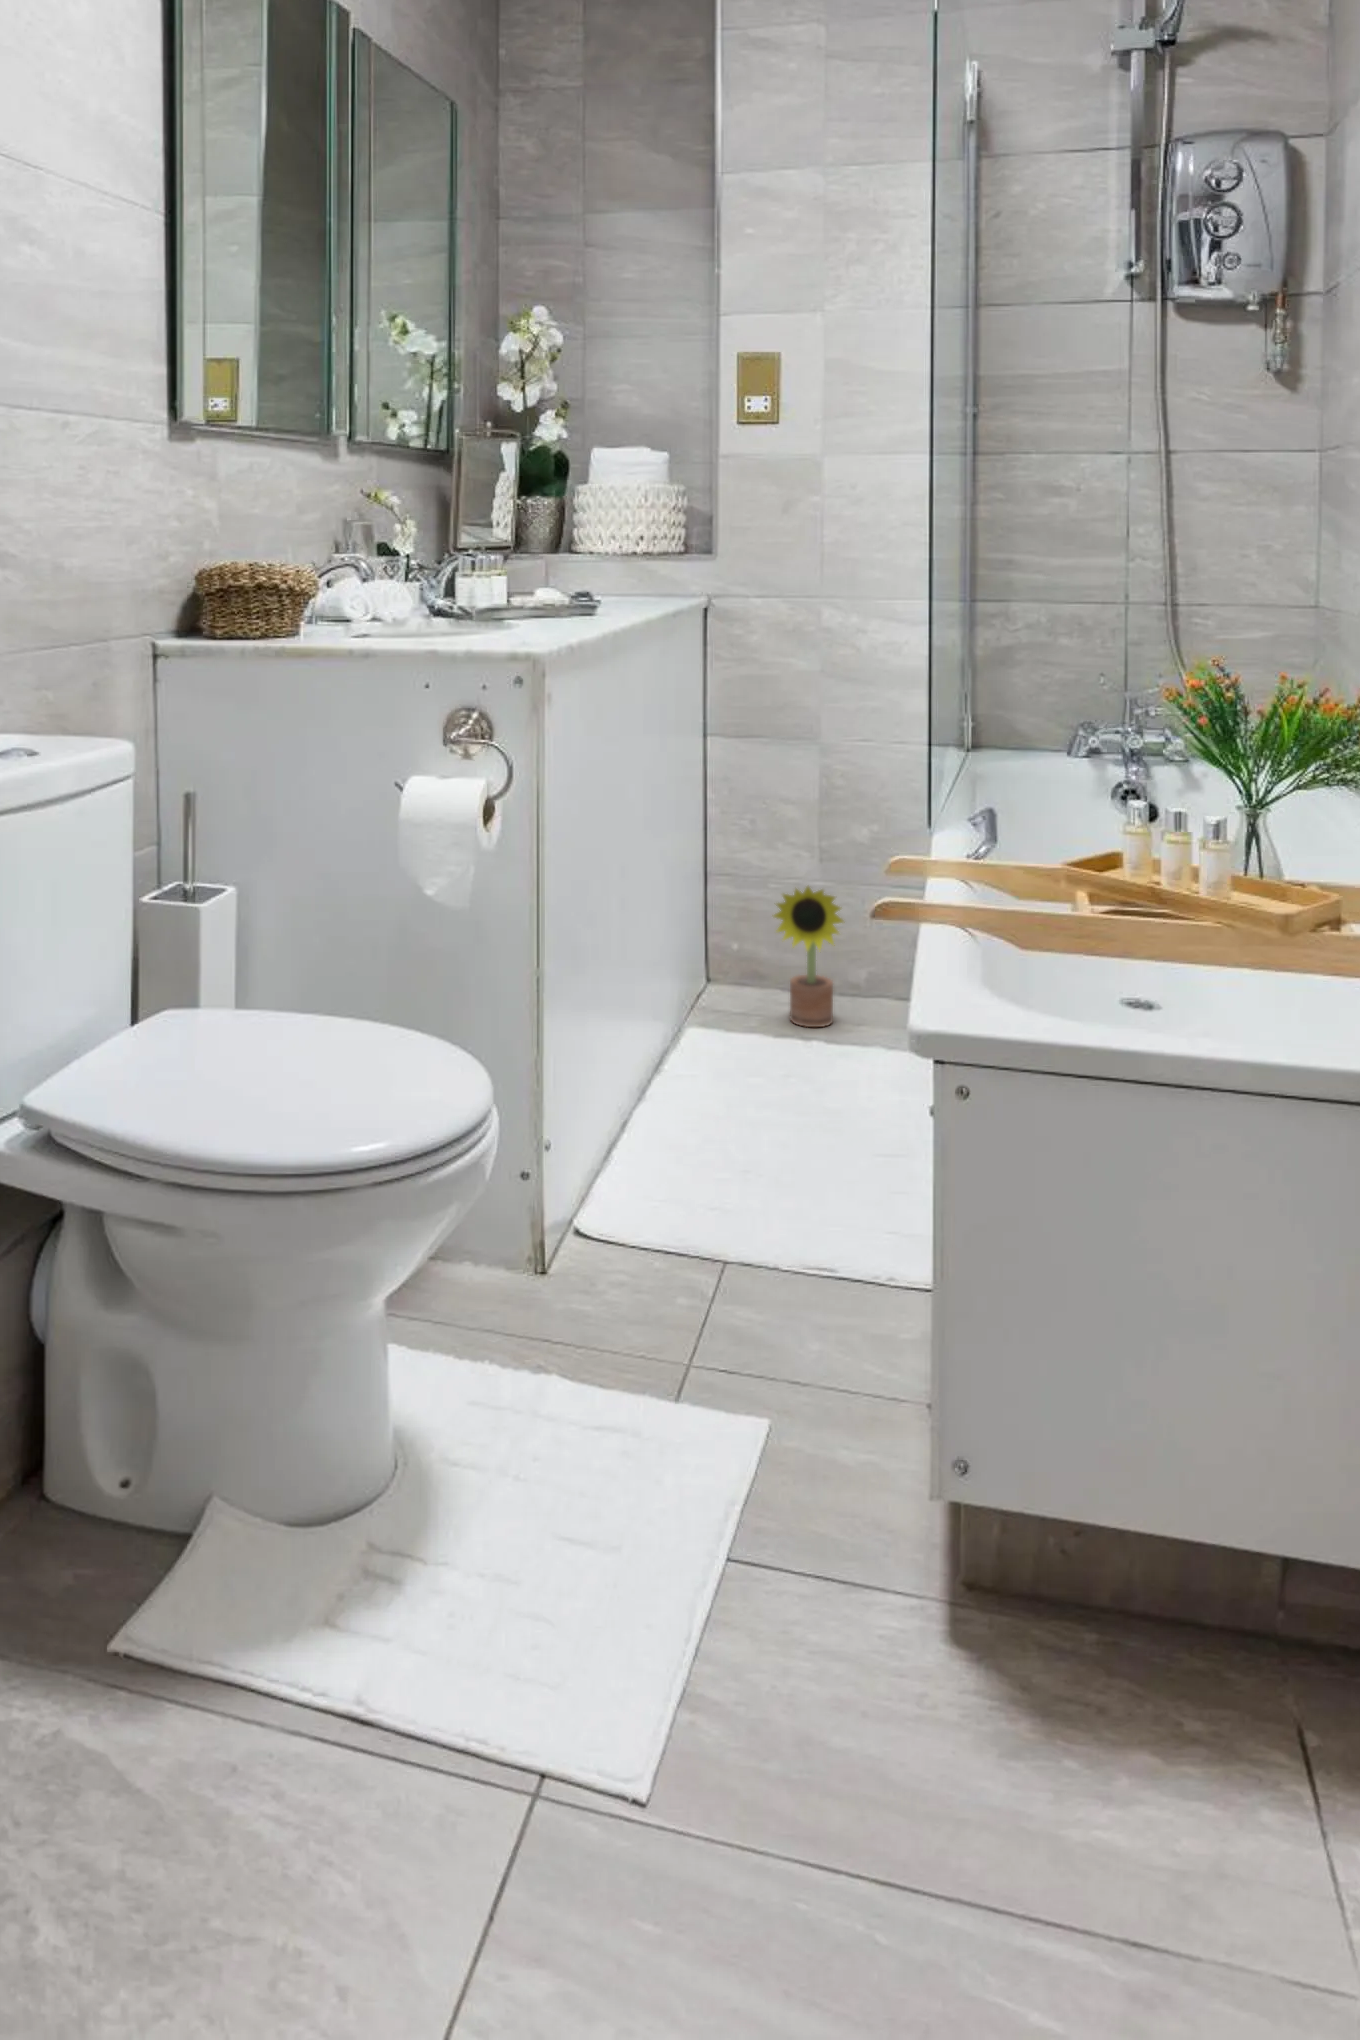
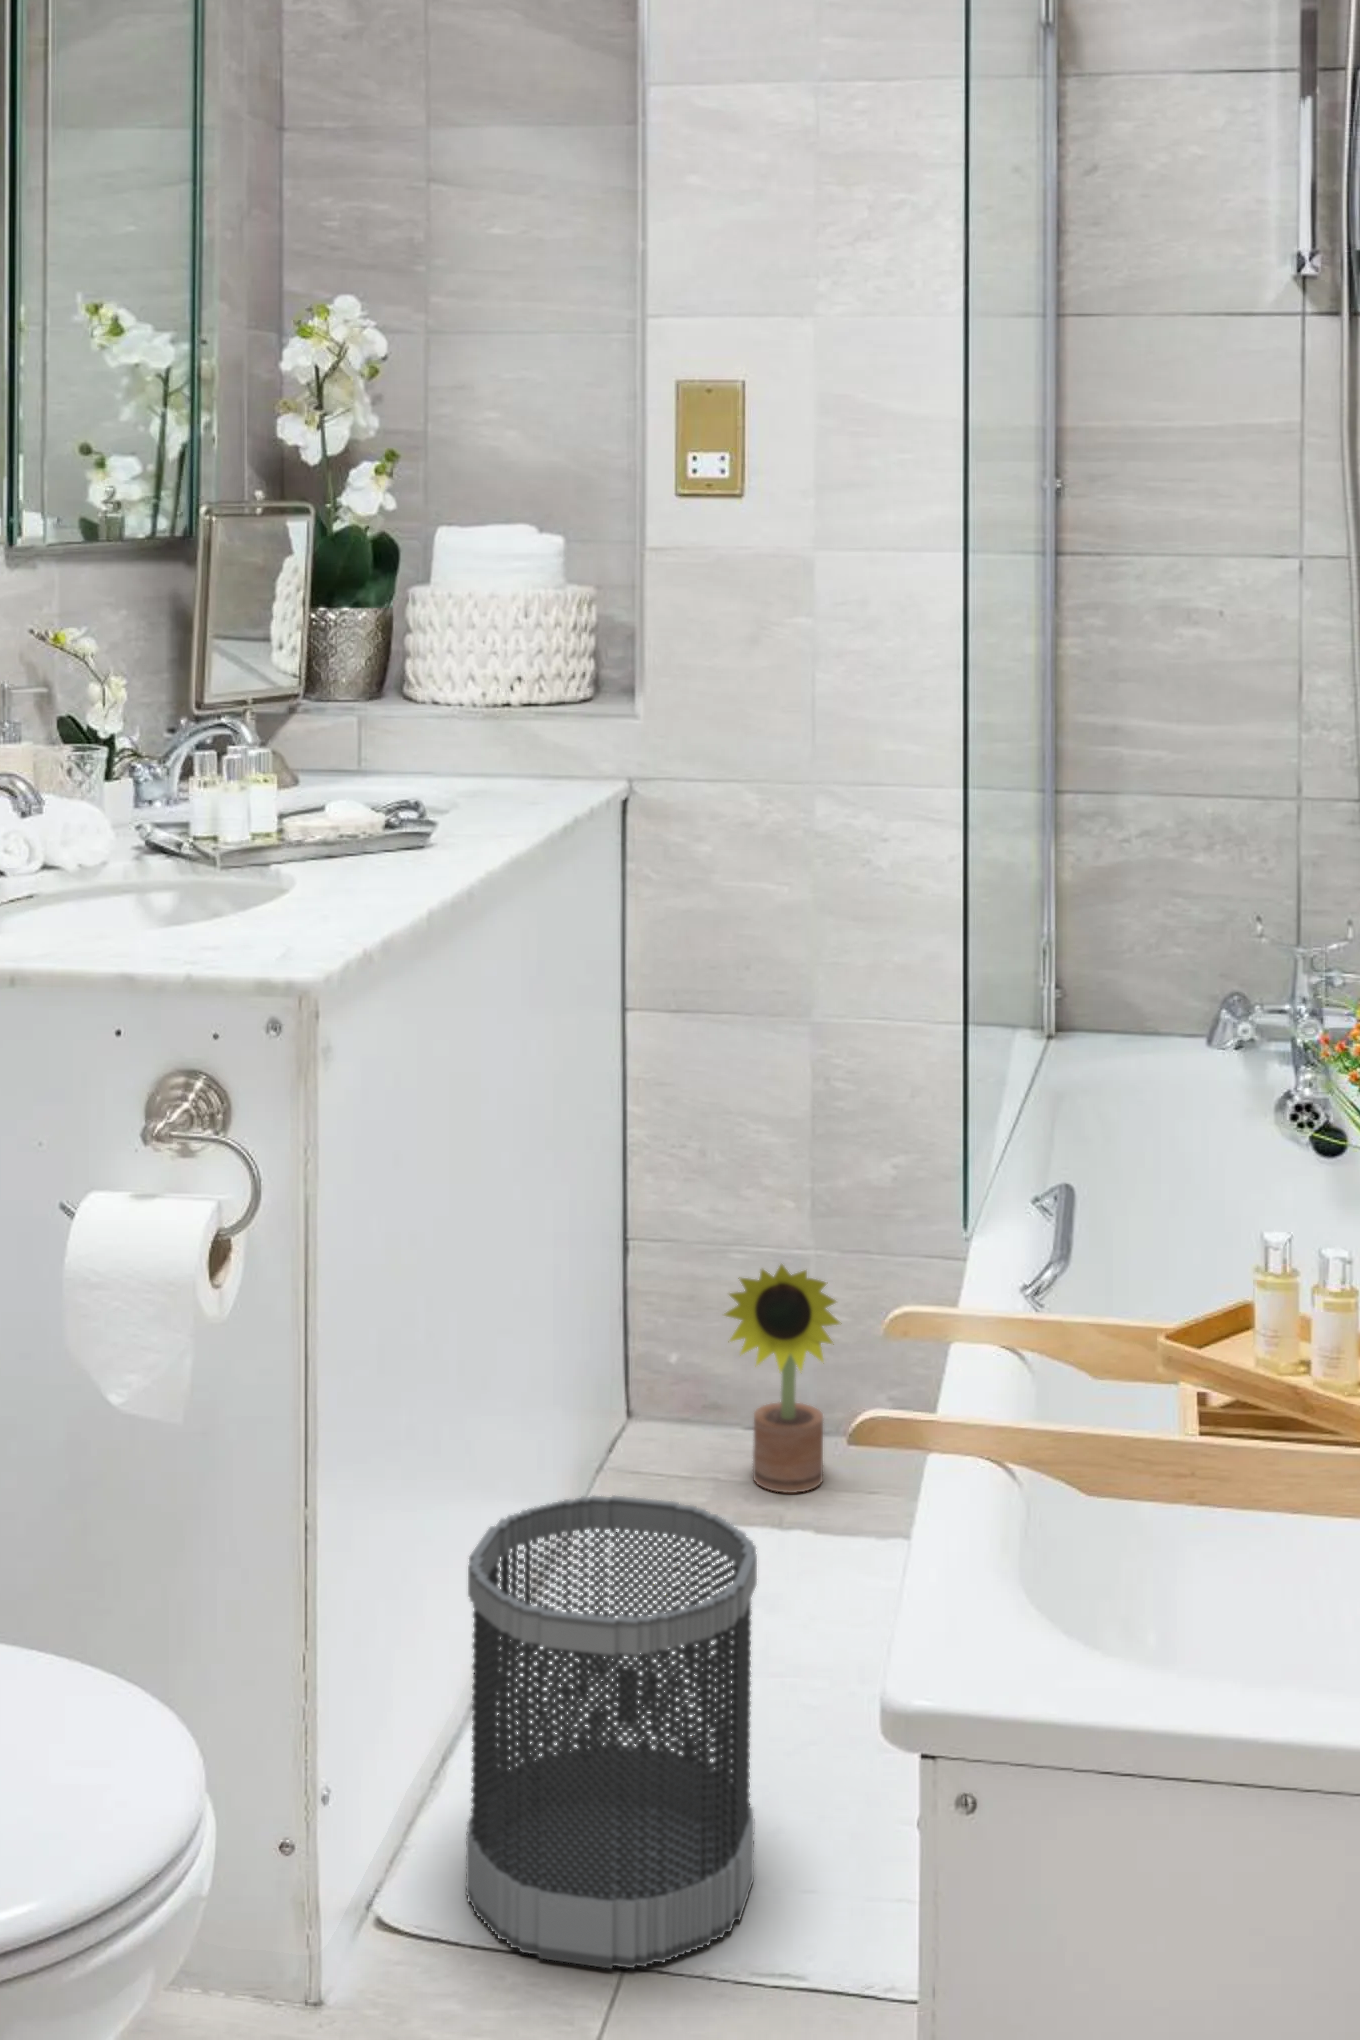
wastebasket: none [630,992,805,1261] -> present [466,1496,757,1969]

